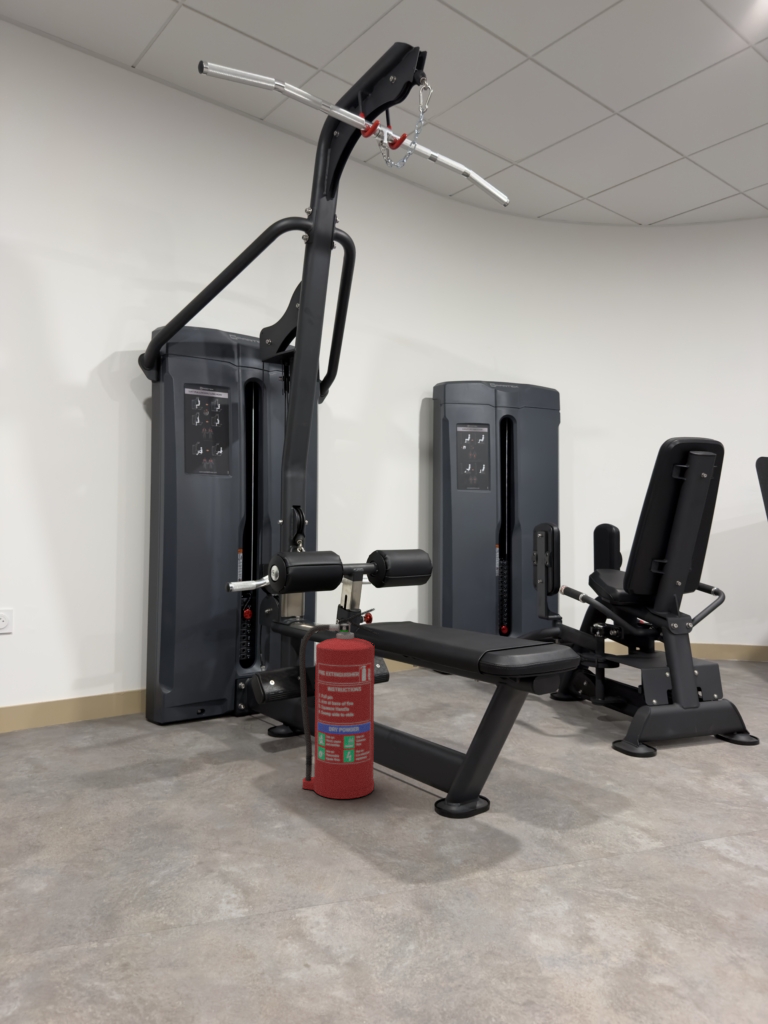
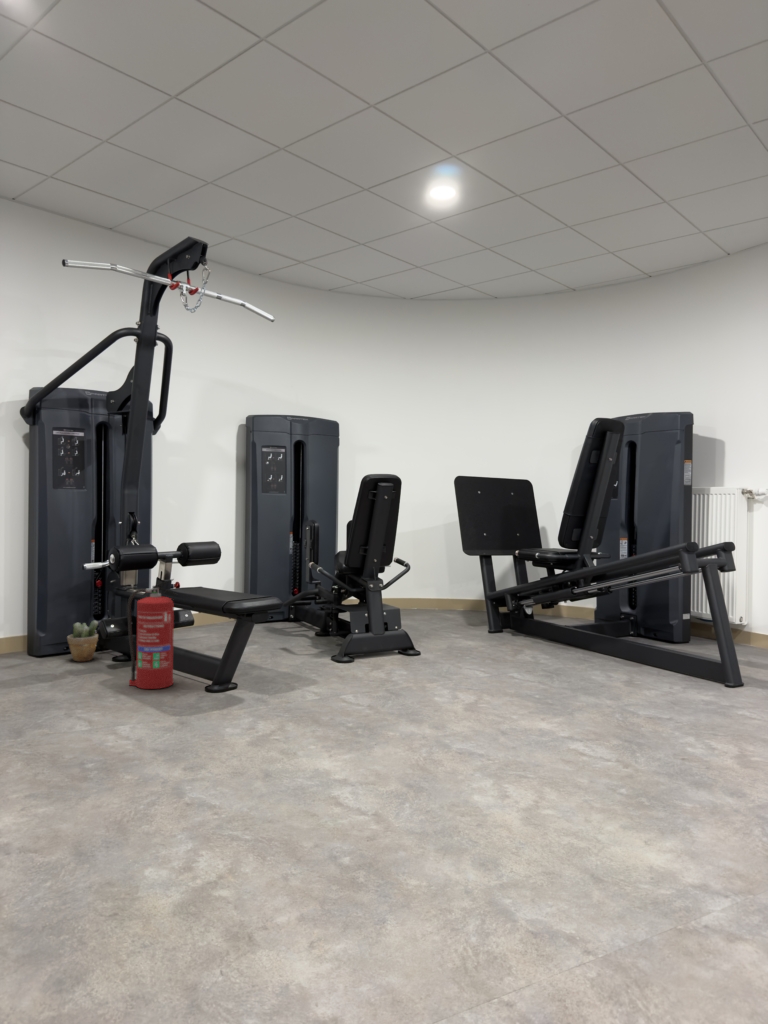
potted plant: none [202,672,247,736] -> present [68,621,98,662]

